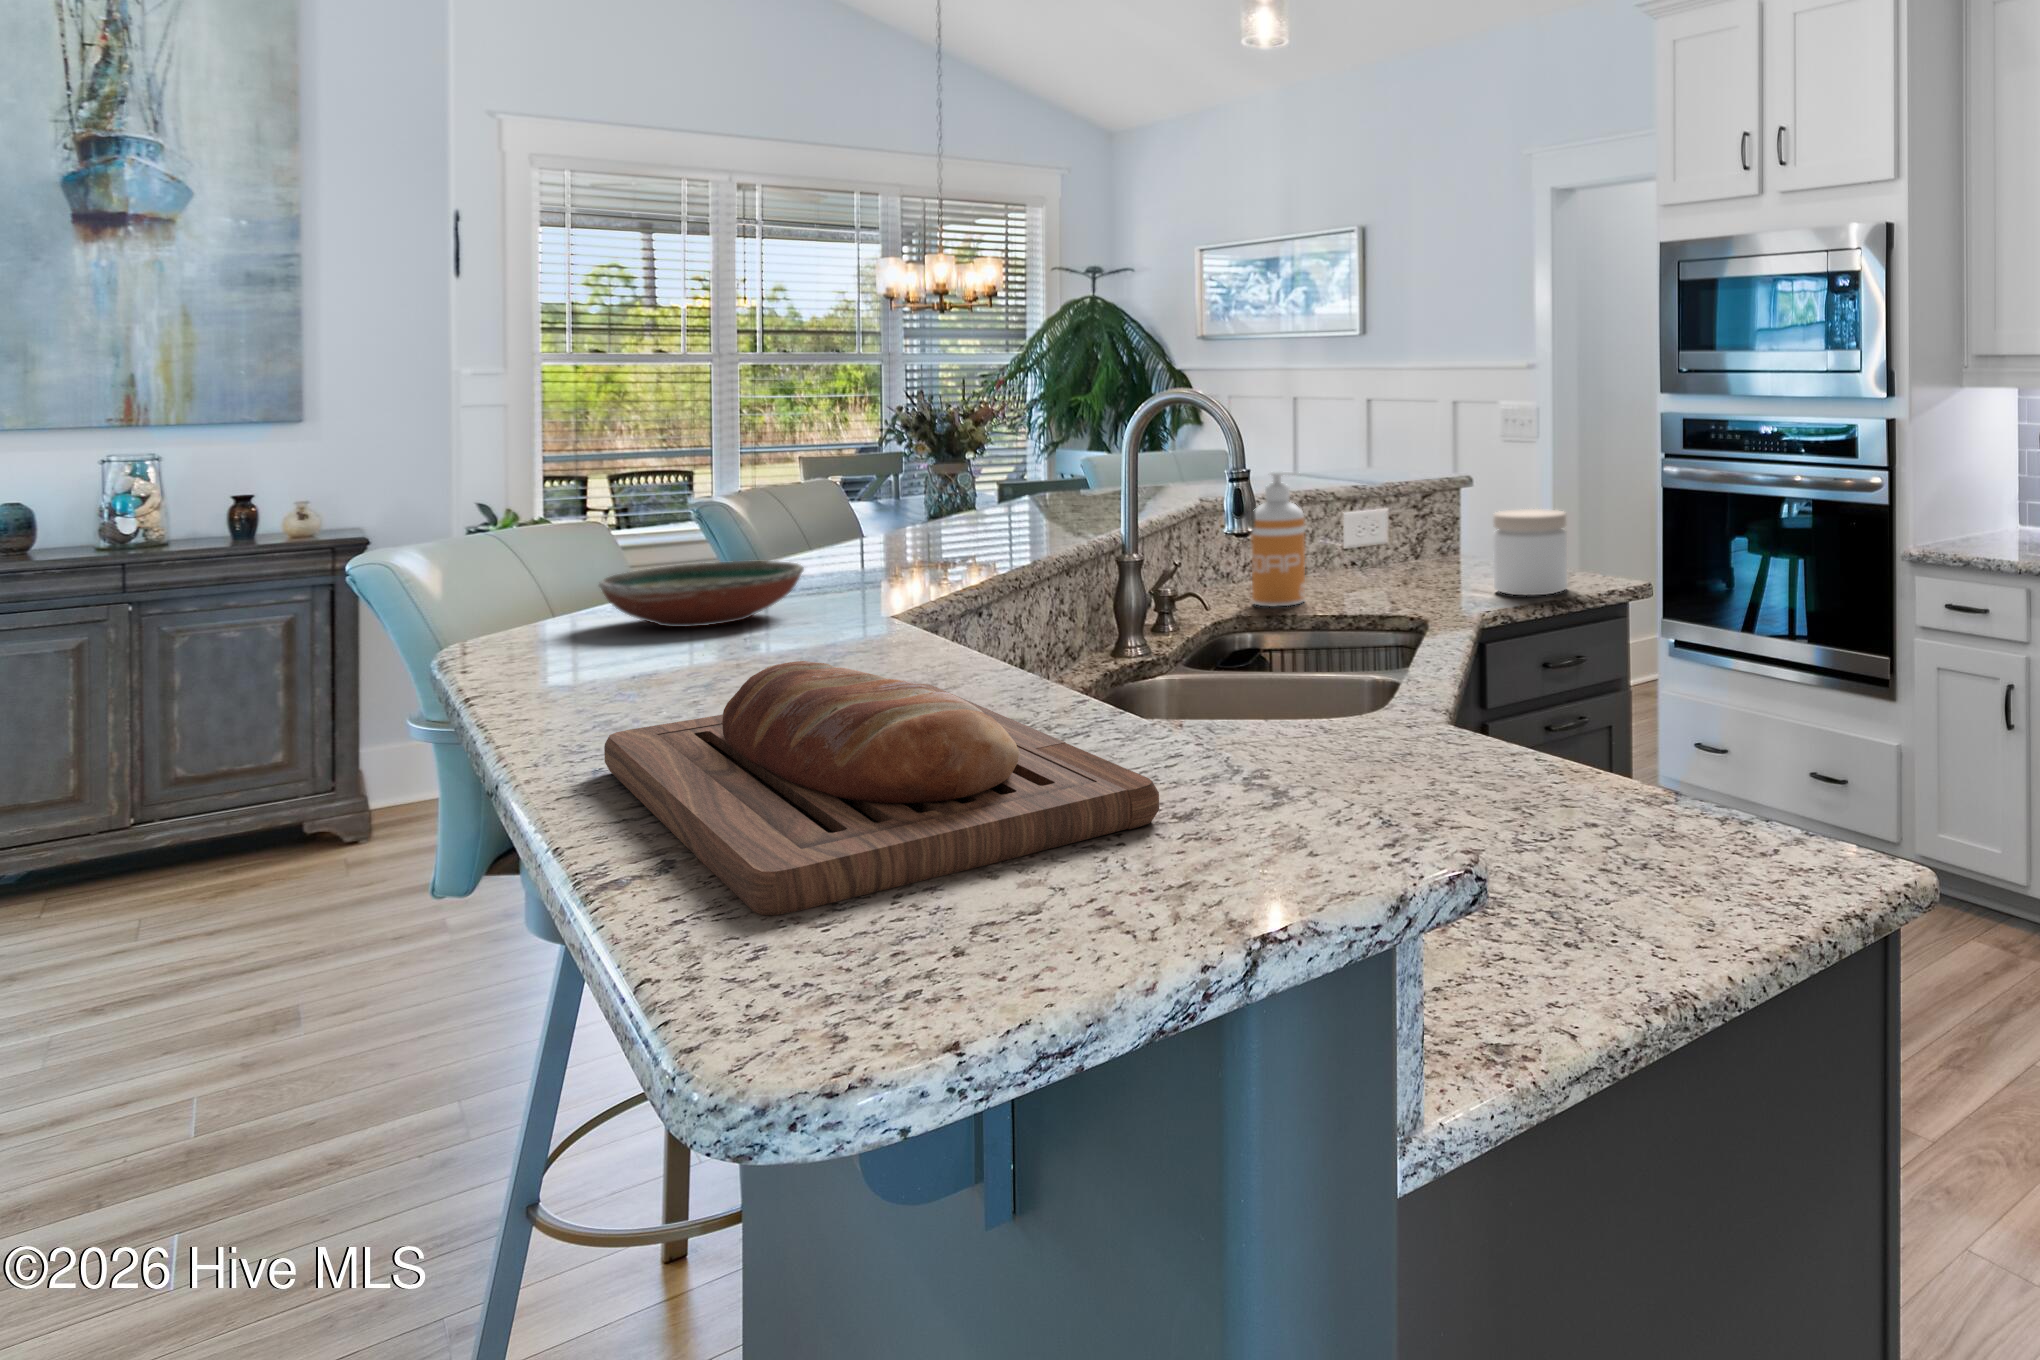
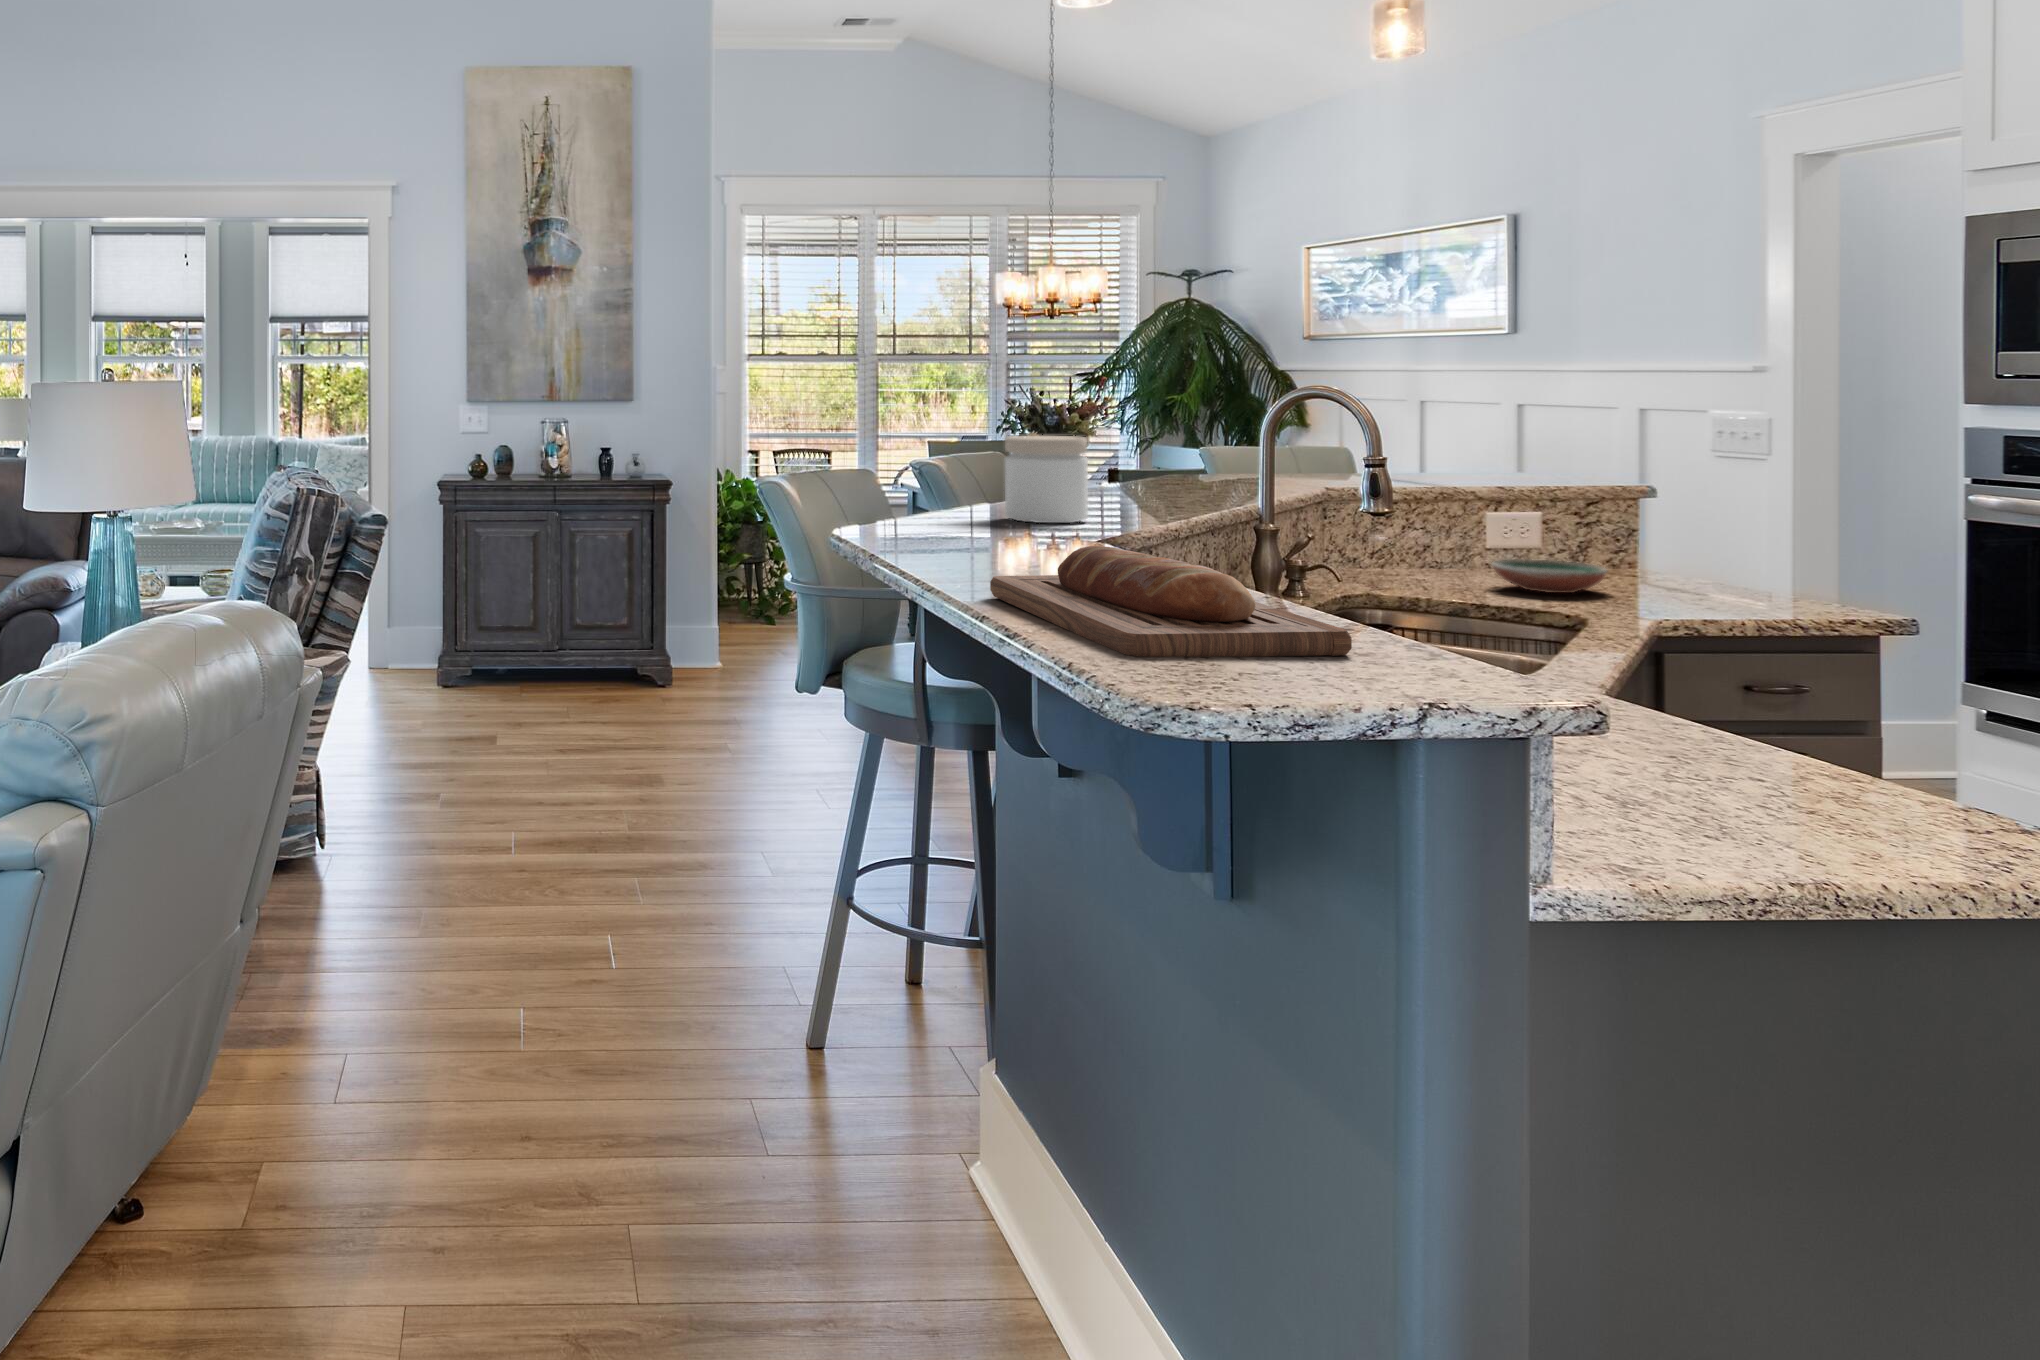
soap dispenser: present [1251,471,1305,606] -> none [1383,467,1442,593]
jar: present [1493,509,1567,596] -> present [1005,436,1088,523]
decorative bowl: present [599,560,804,627] -> present [1492,559,1607,593]

